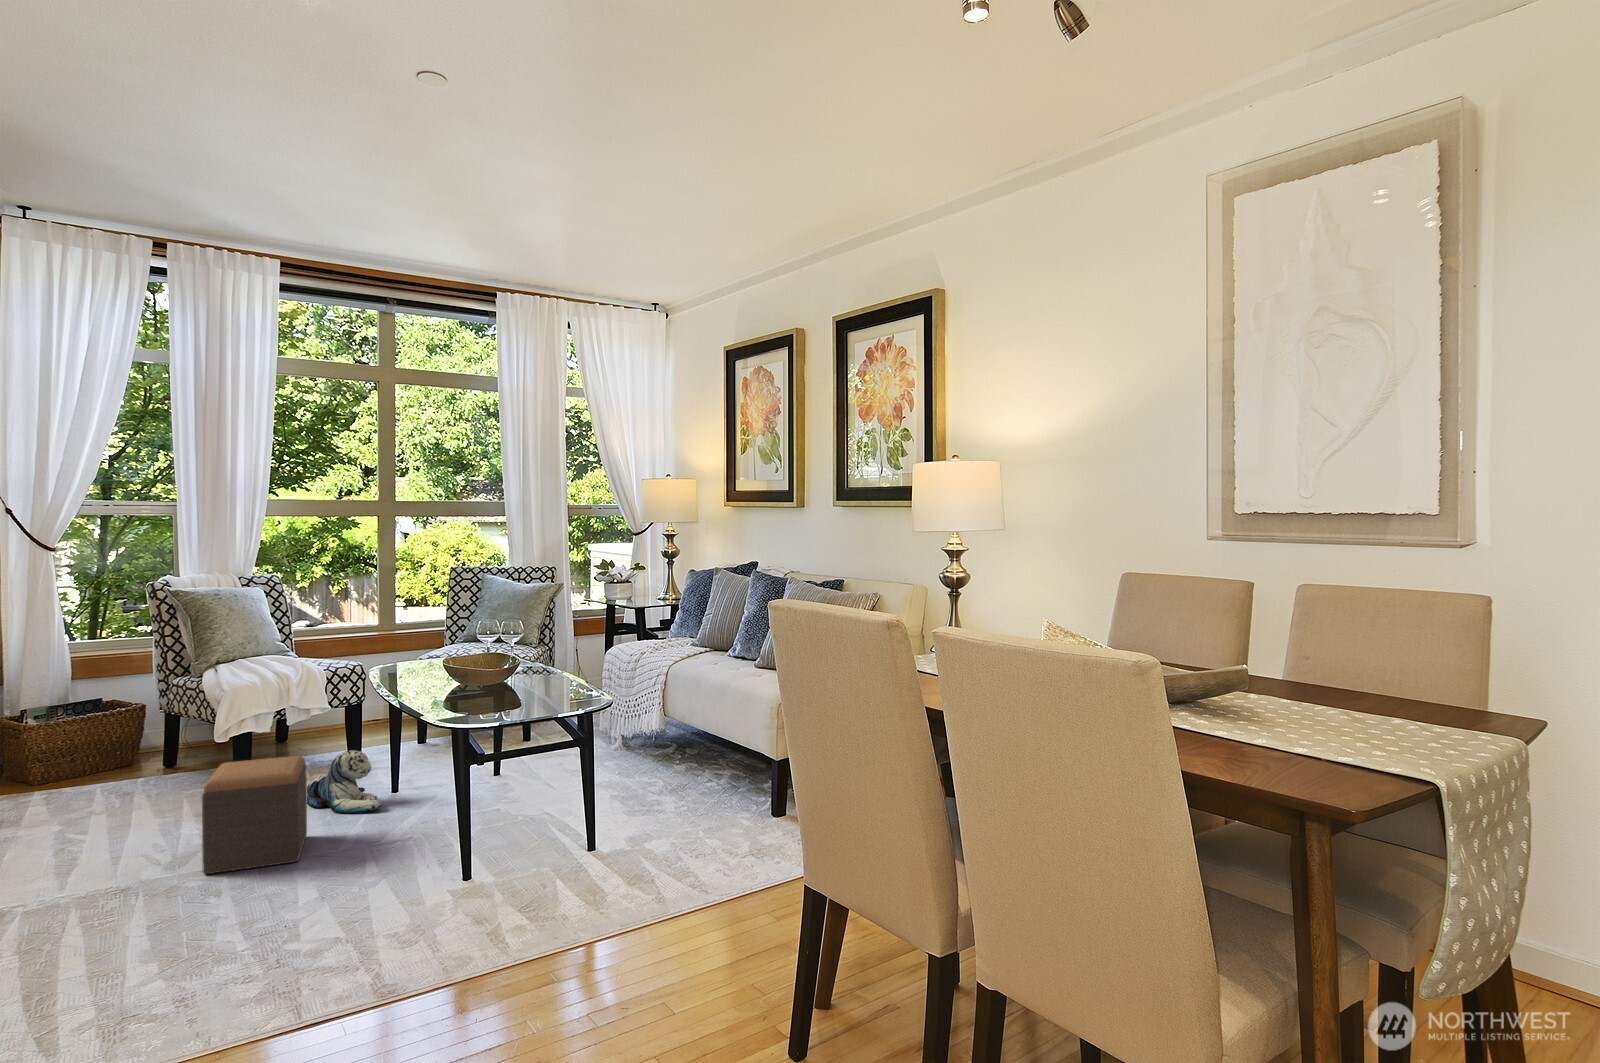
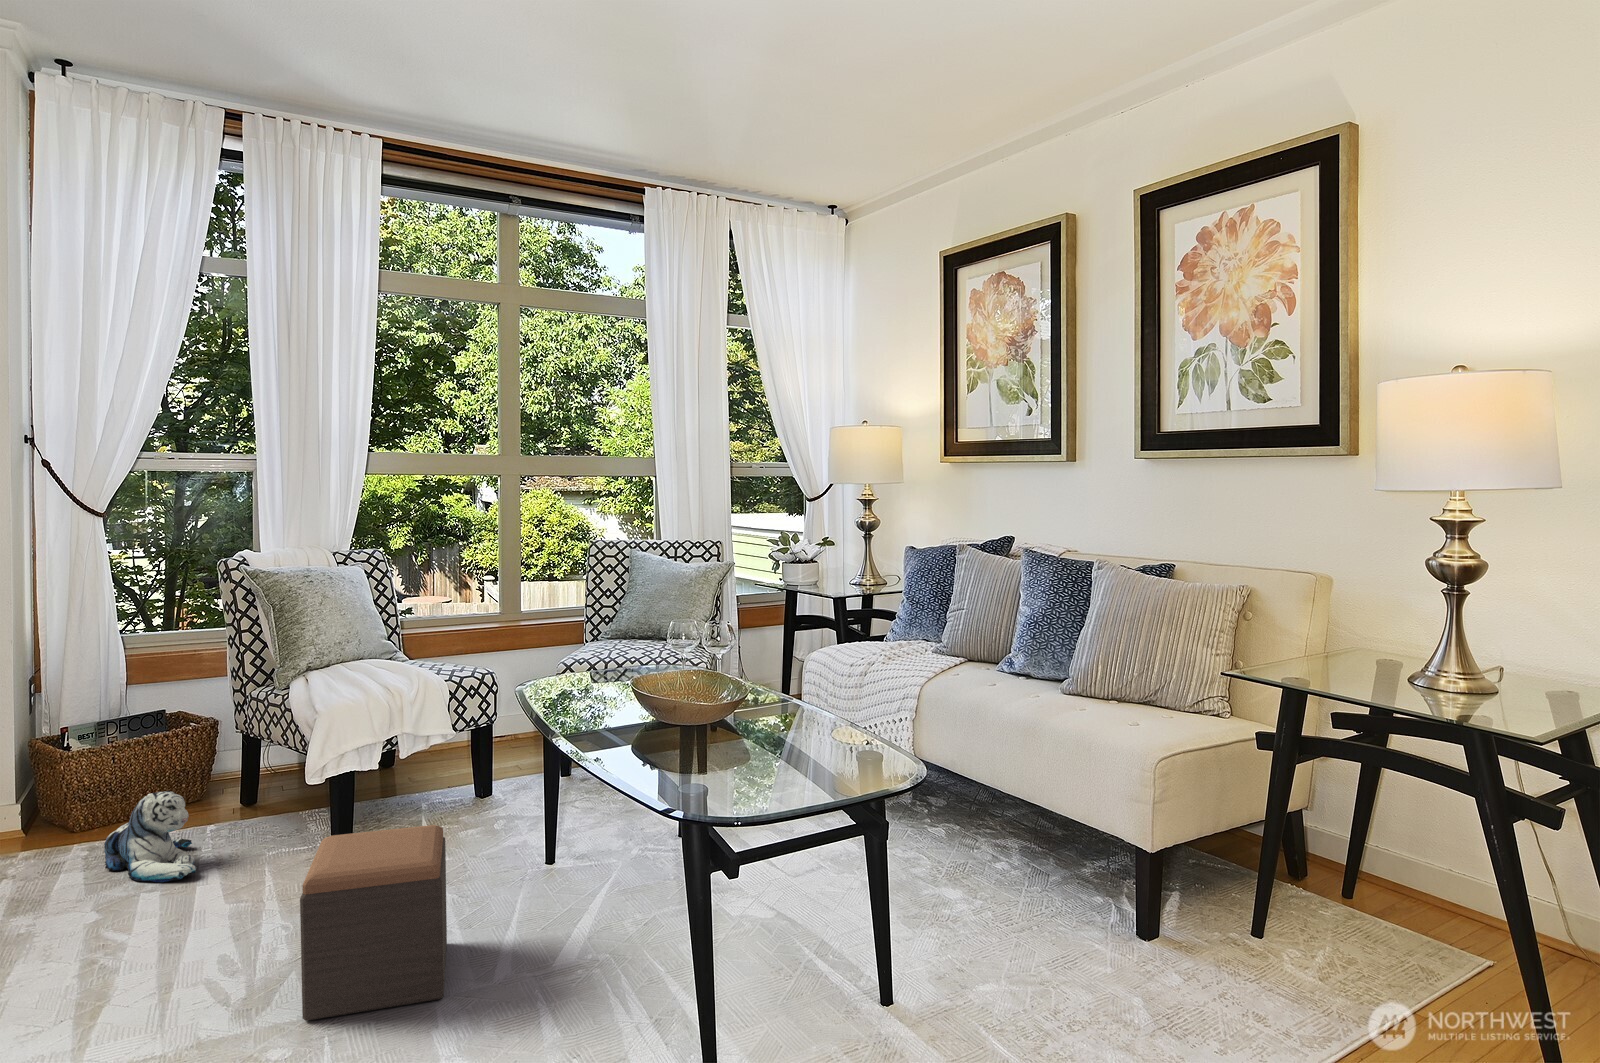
plush toy: present [307,750,382,813] -> present [104,791,196,882]

